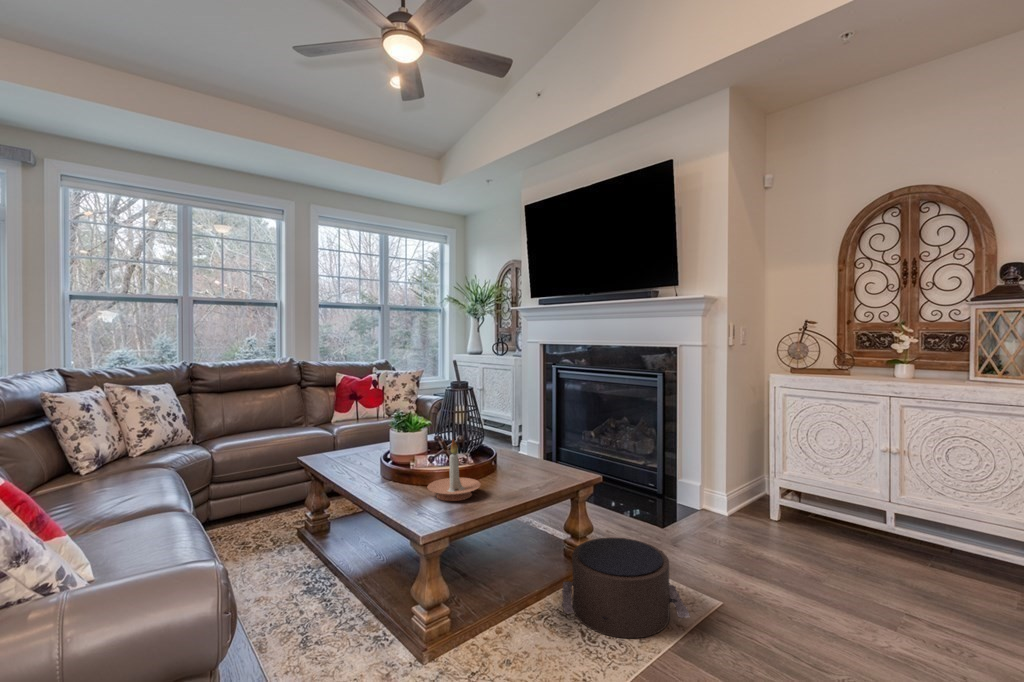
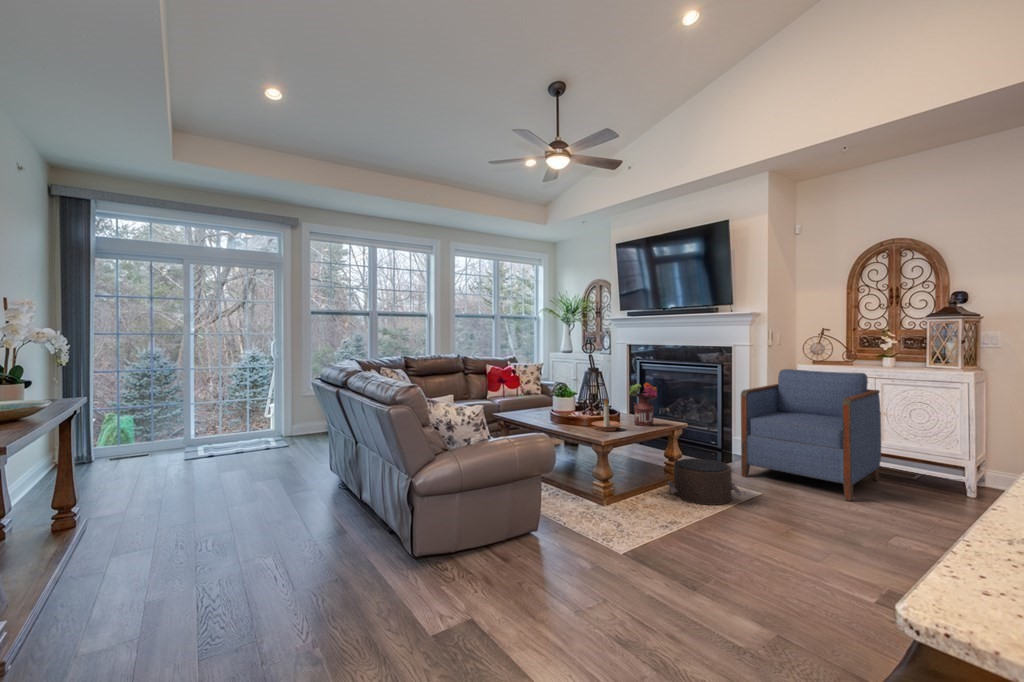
armchair: none [688,382,901,616] -> present [741,369,881,501]
flower arrangement: none [502,408,552,484] -> present [629,383,657,426]

